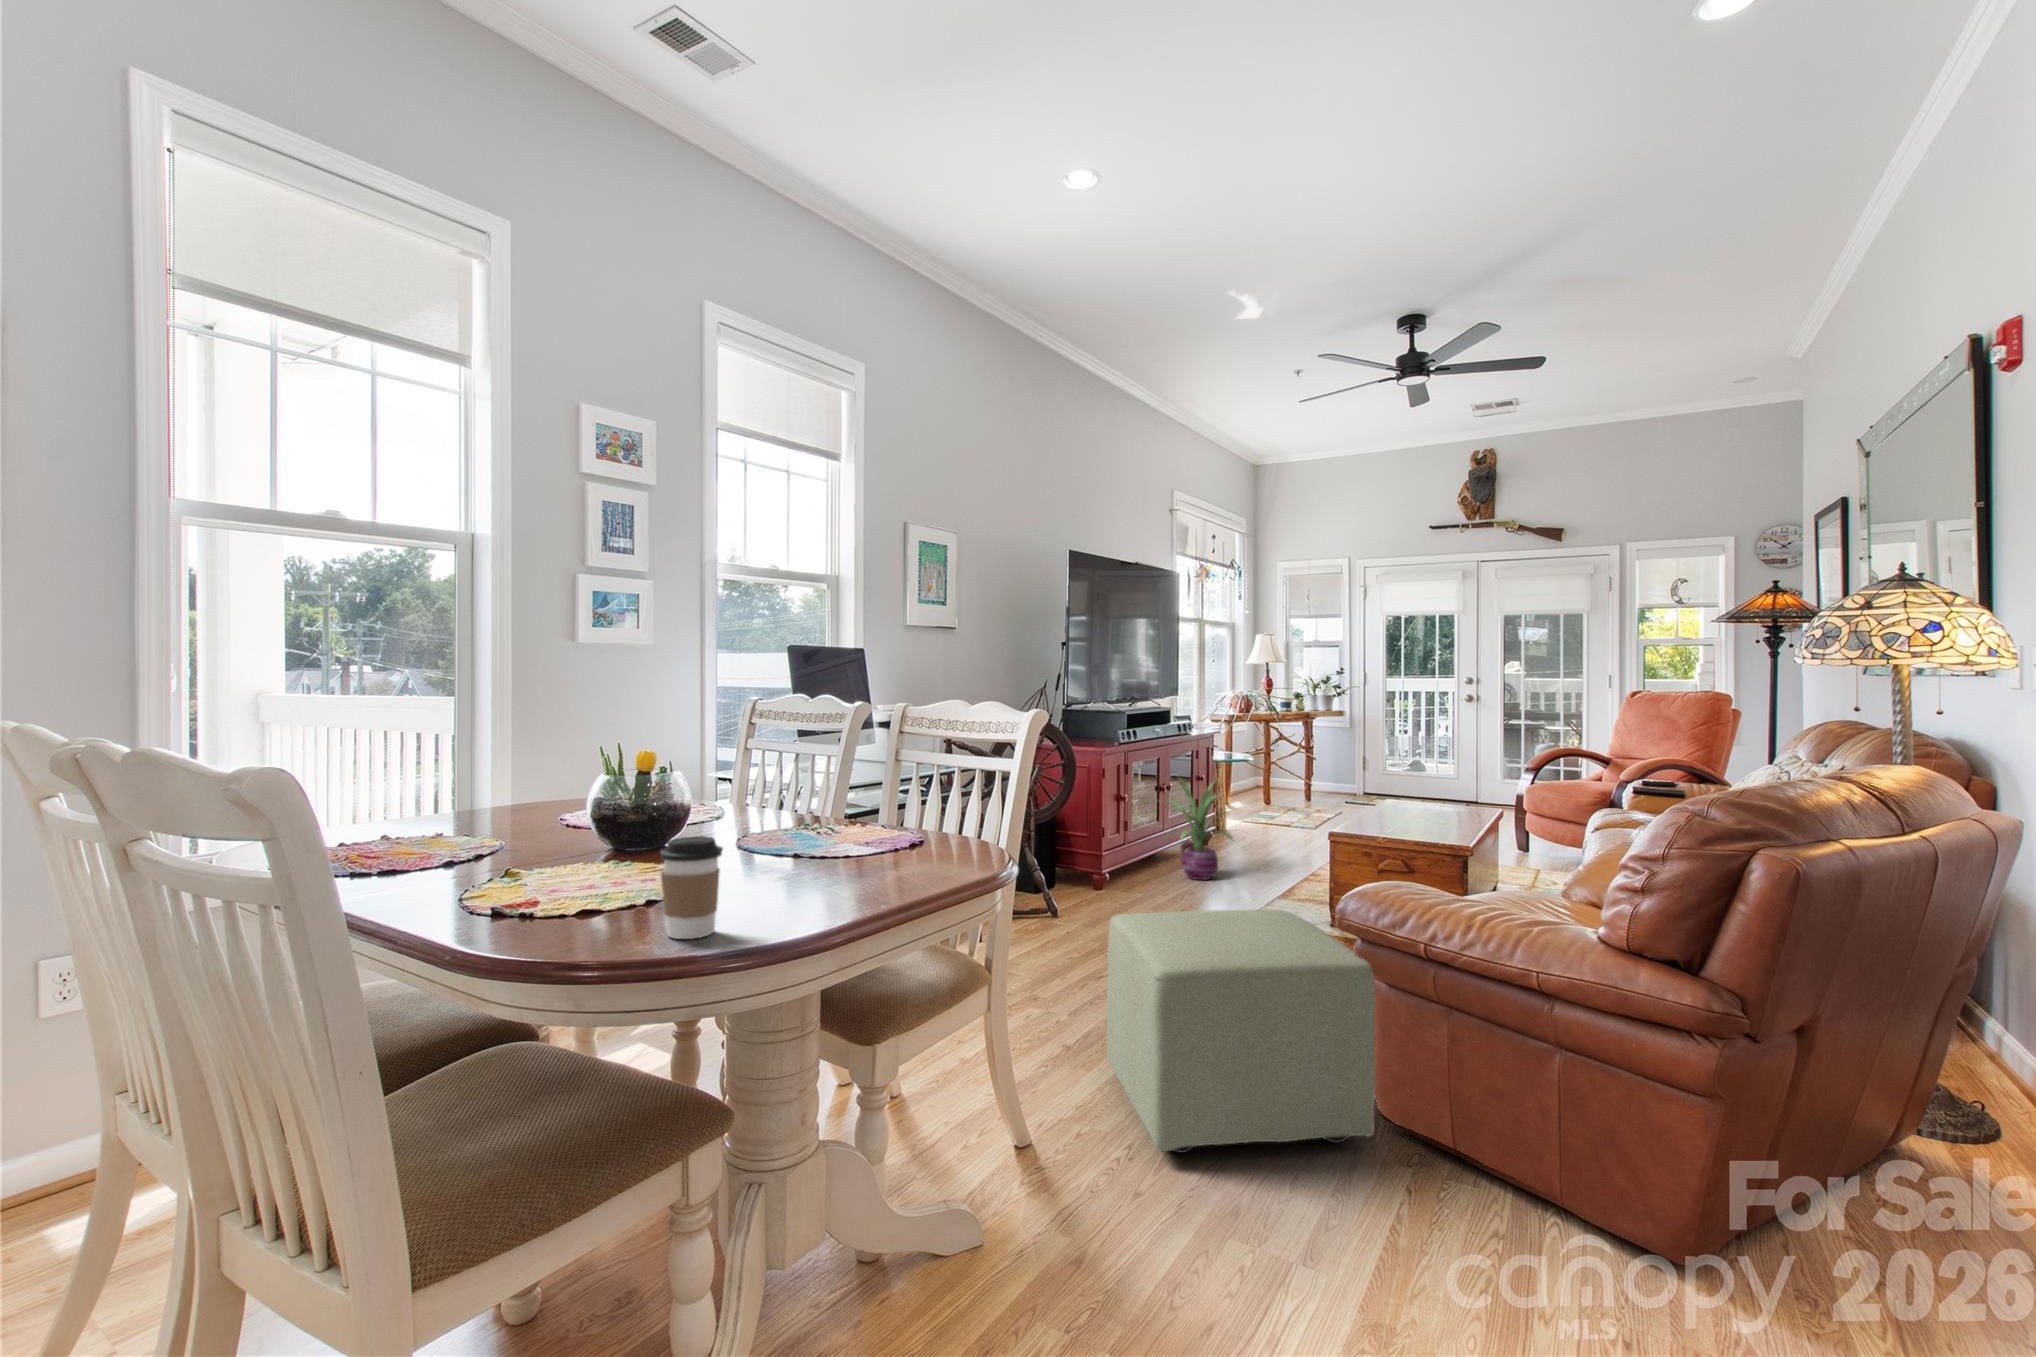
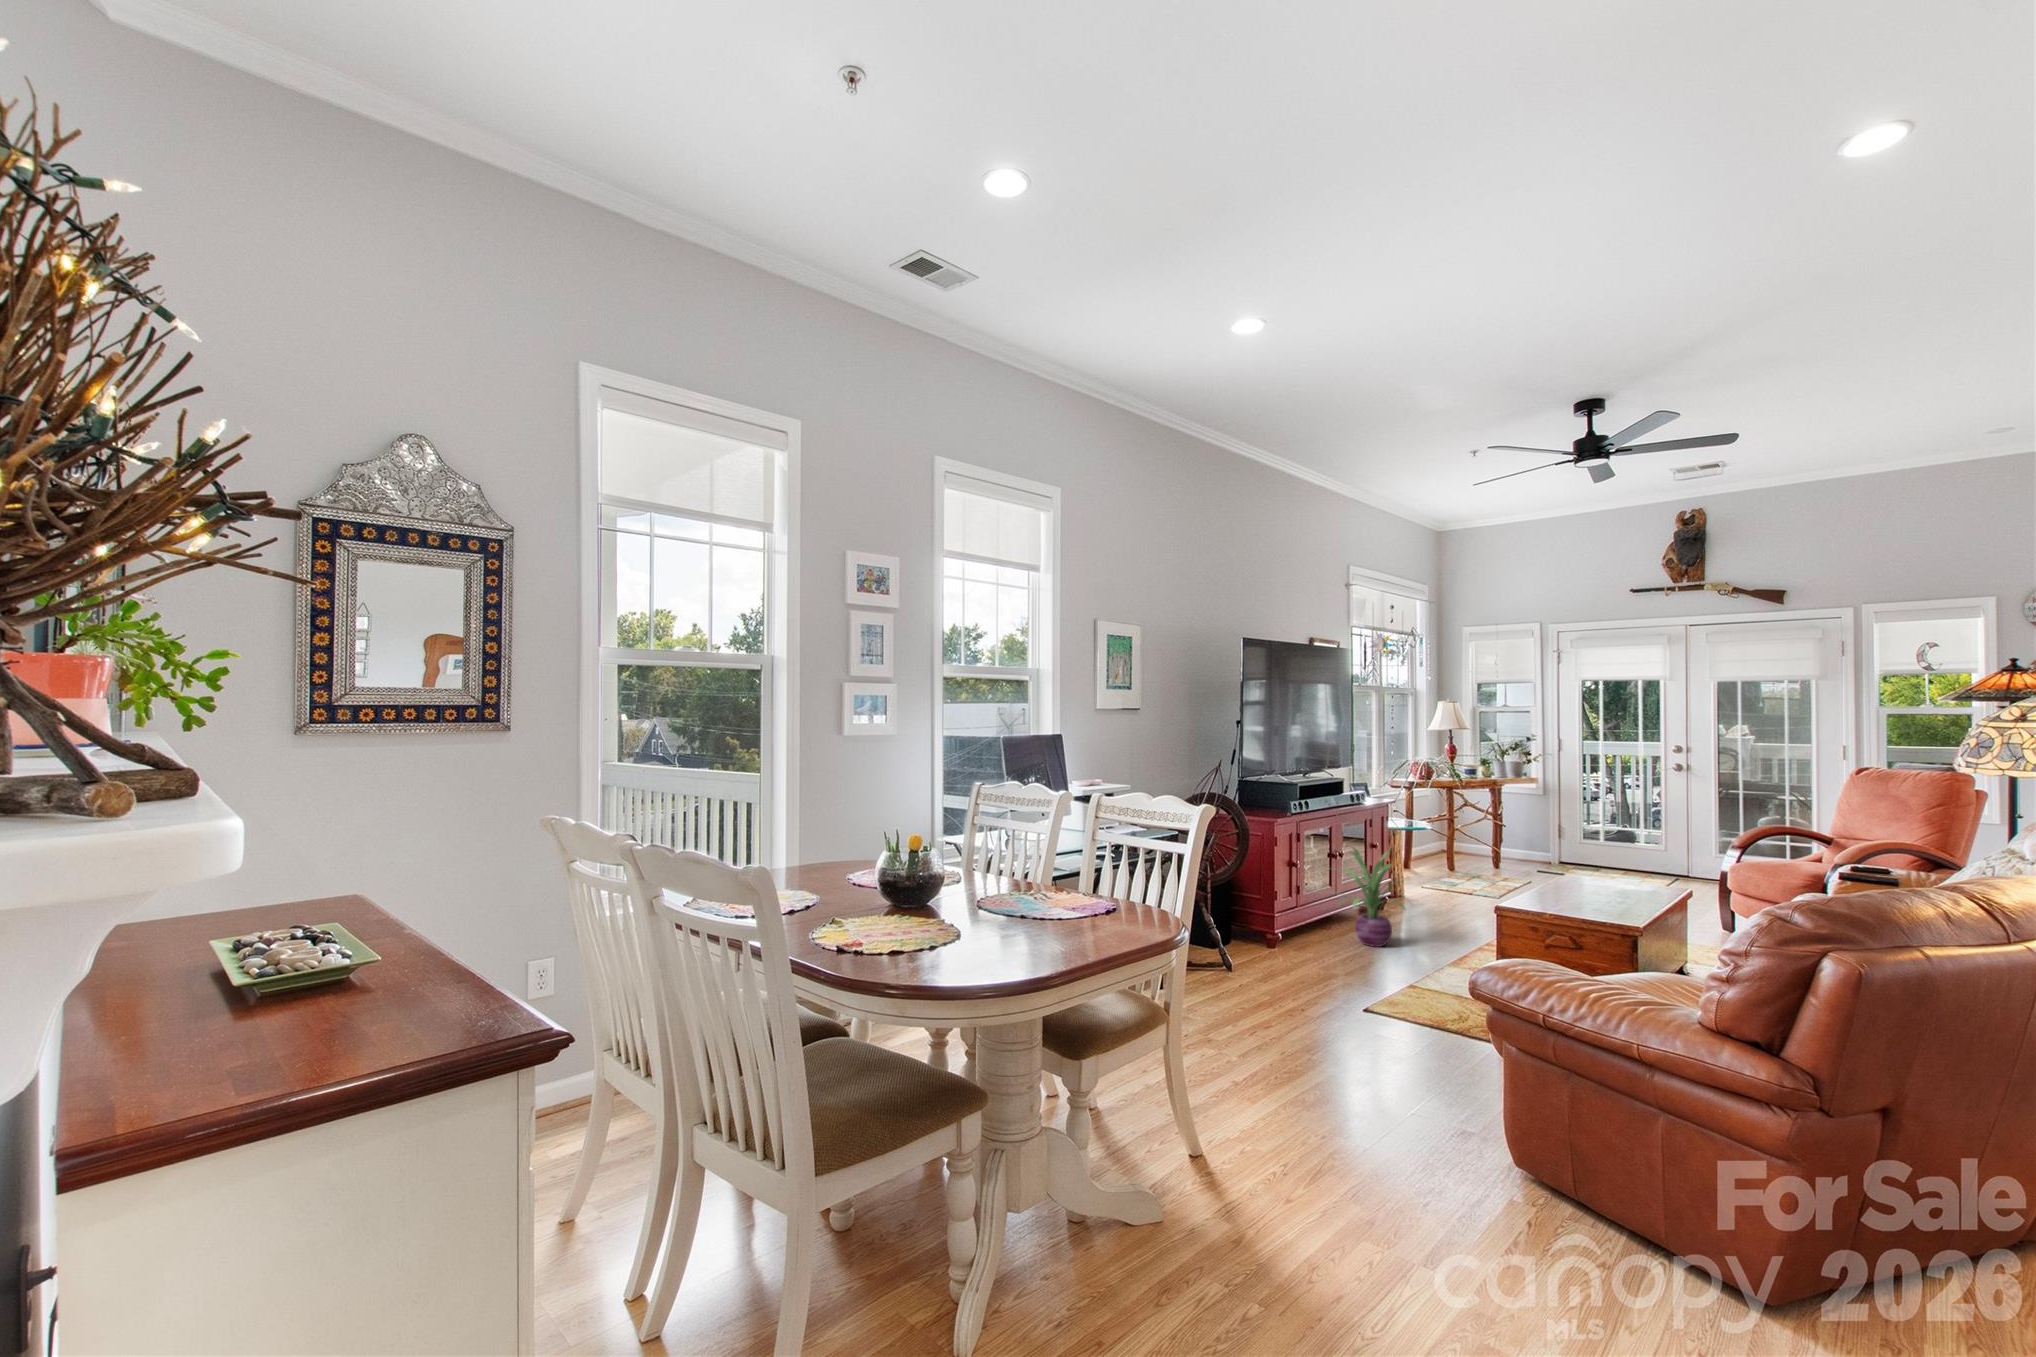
coffee cup: present [660,836,723,939] -> none [944,906,984,975]
ottoman: present [1107,910,1376,1153] -> none [1270,975,1506,1186]

